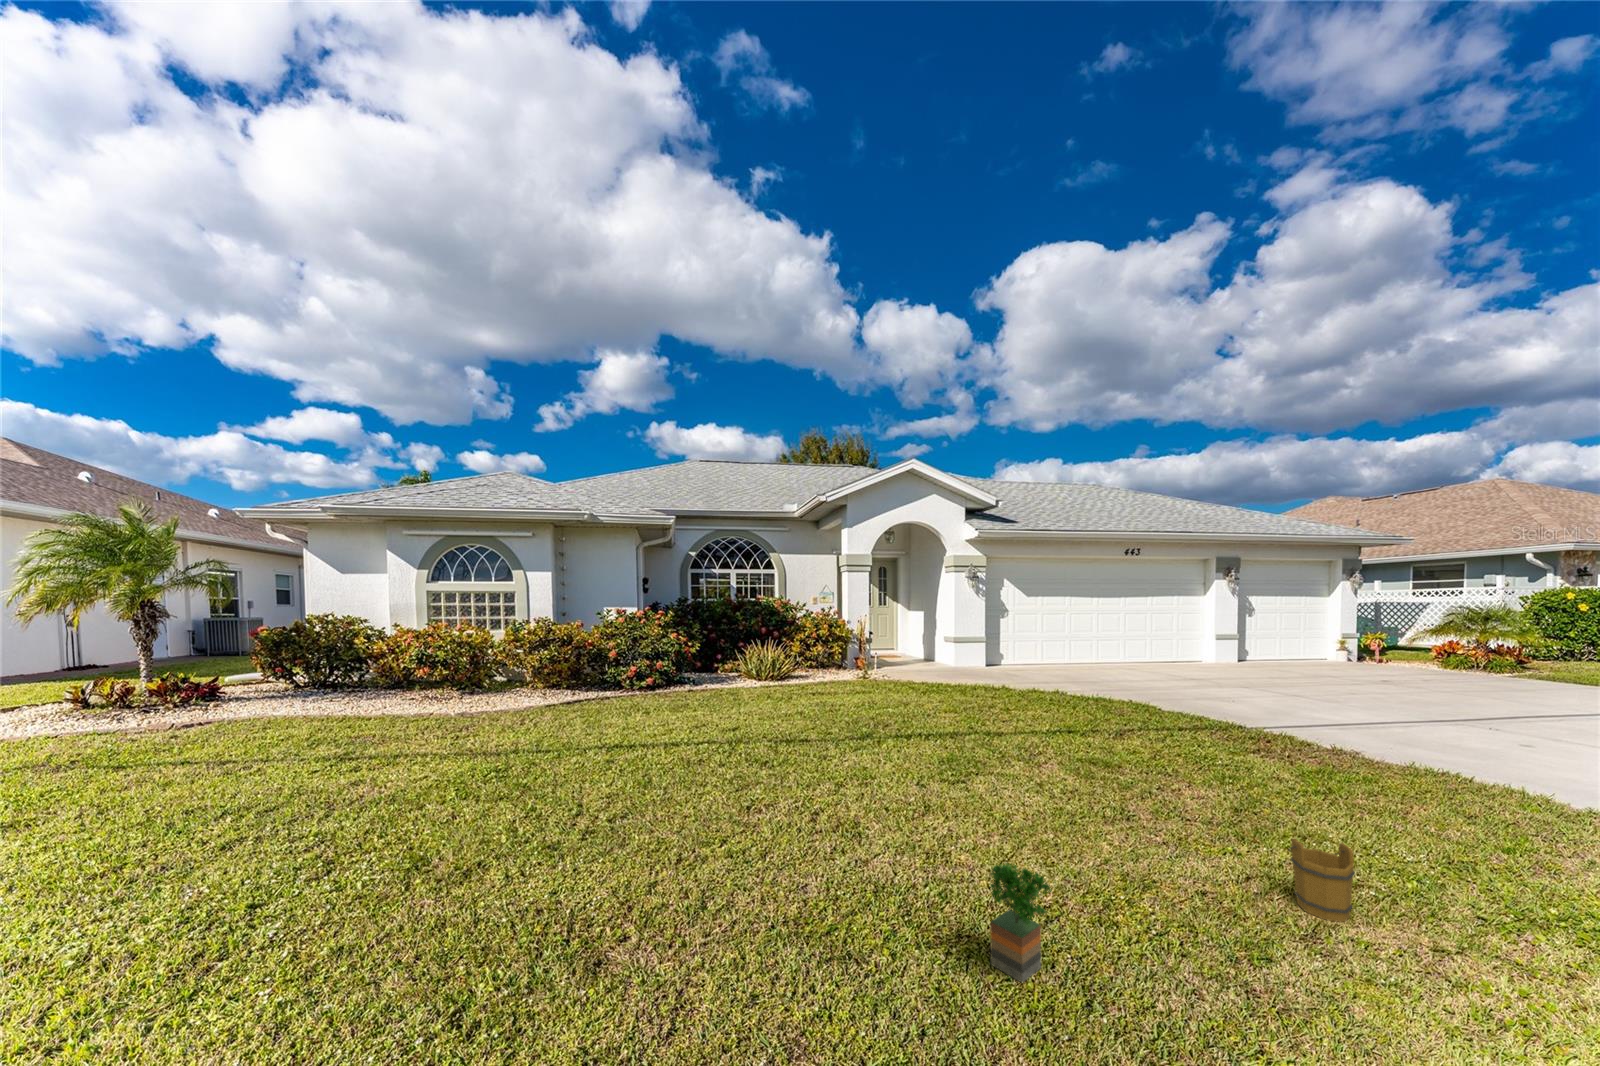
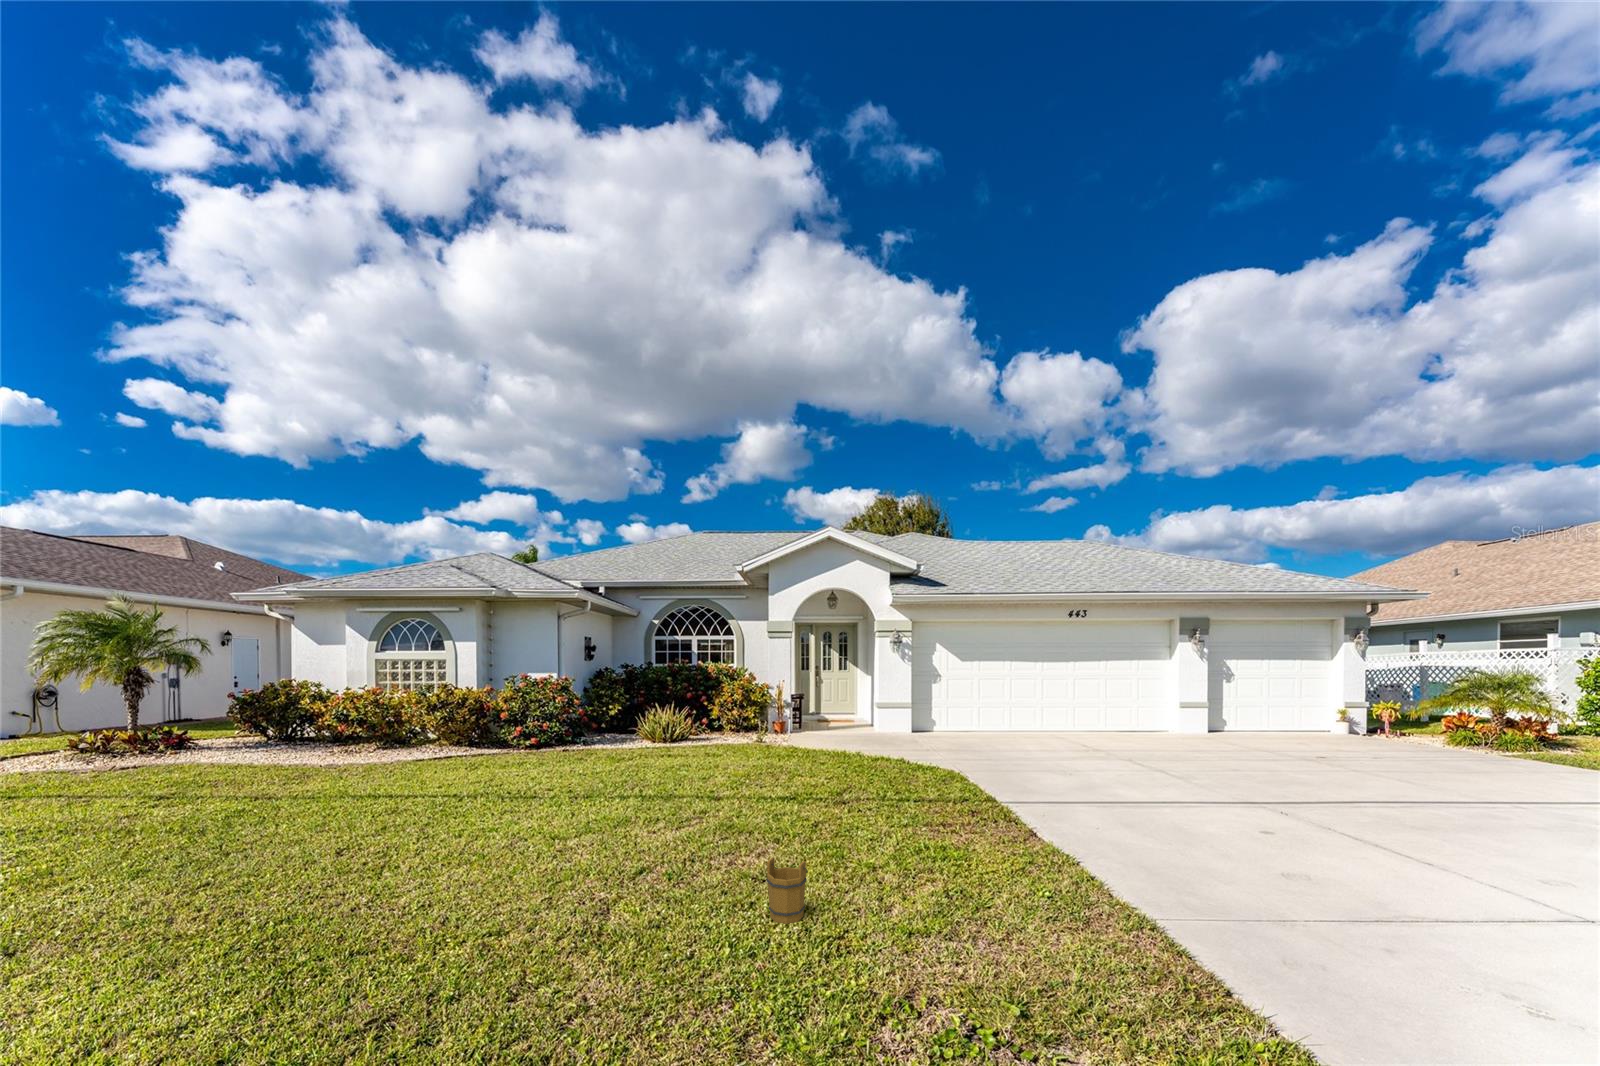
potted tree: present [990,863,1052,983] -> none [467,856,523,939]

